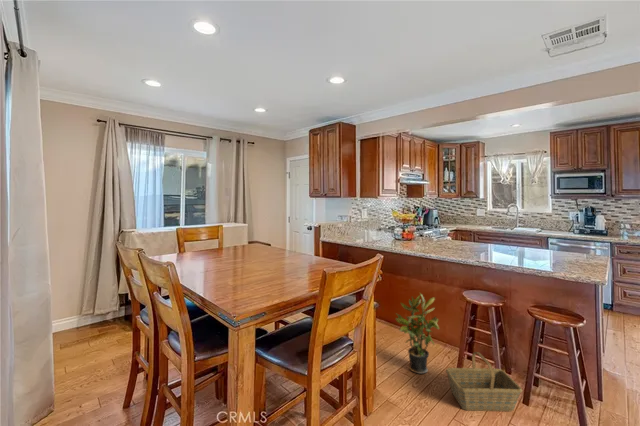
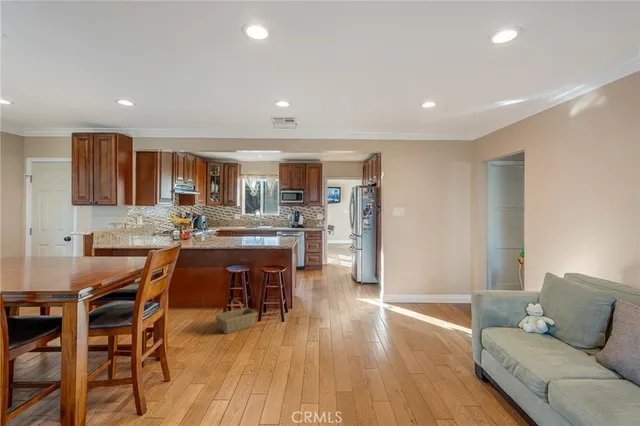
potted plant: present [396,294,439,374] -> none [179,271,210,327]

